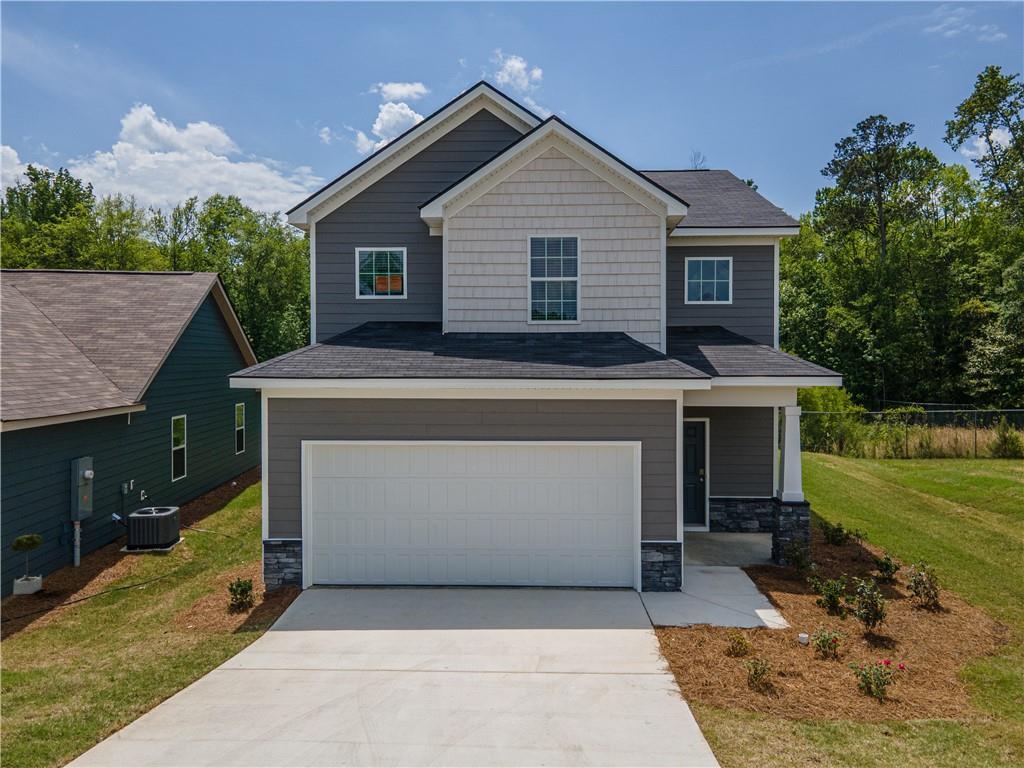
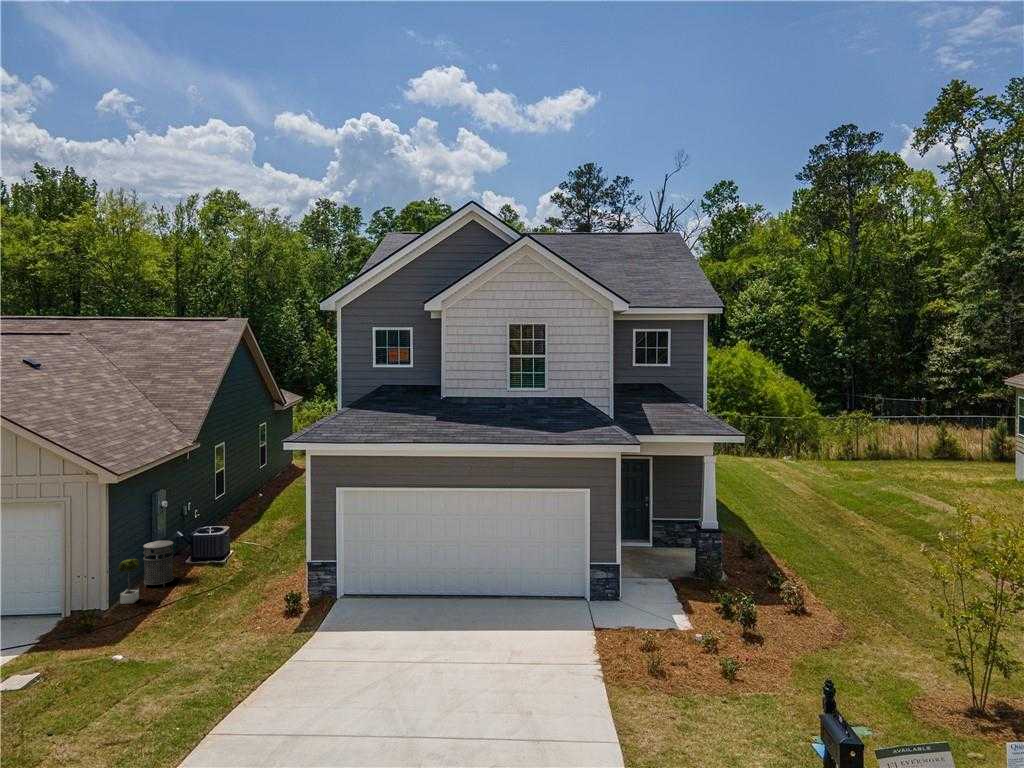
trash can: none [54,516,97,576] -> present [143,541,174,587]

